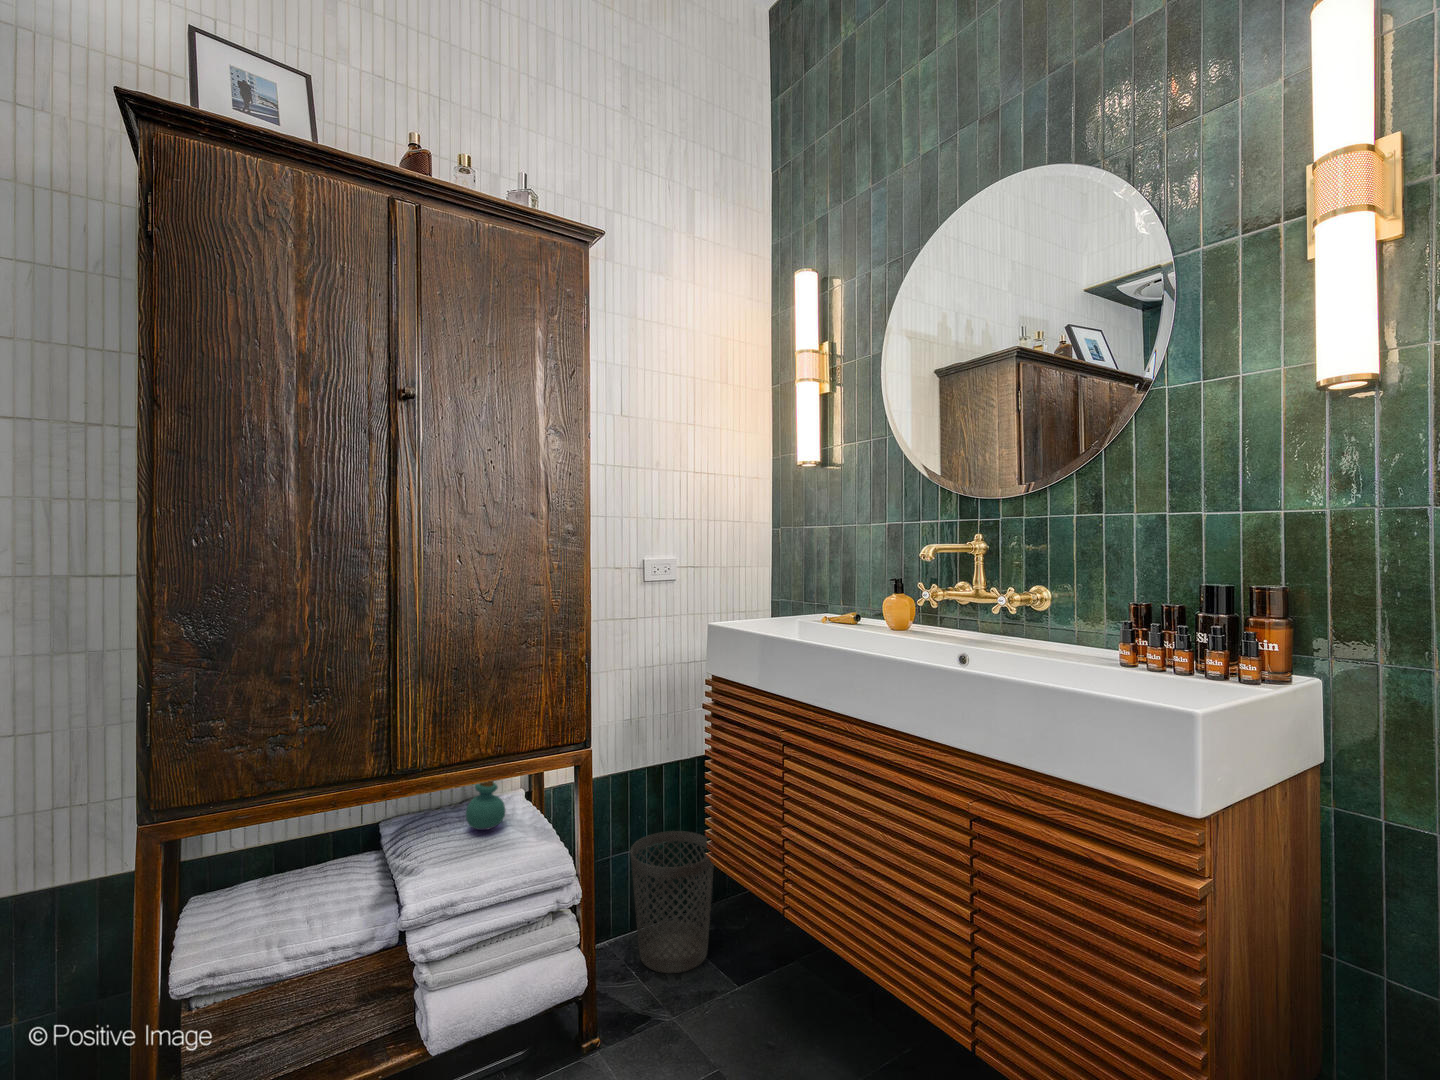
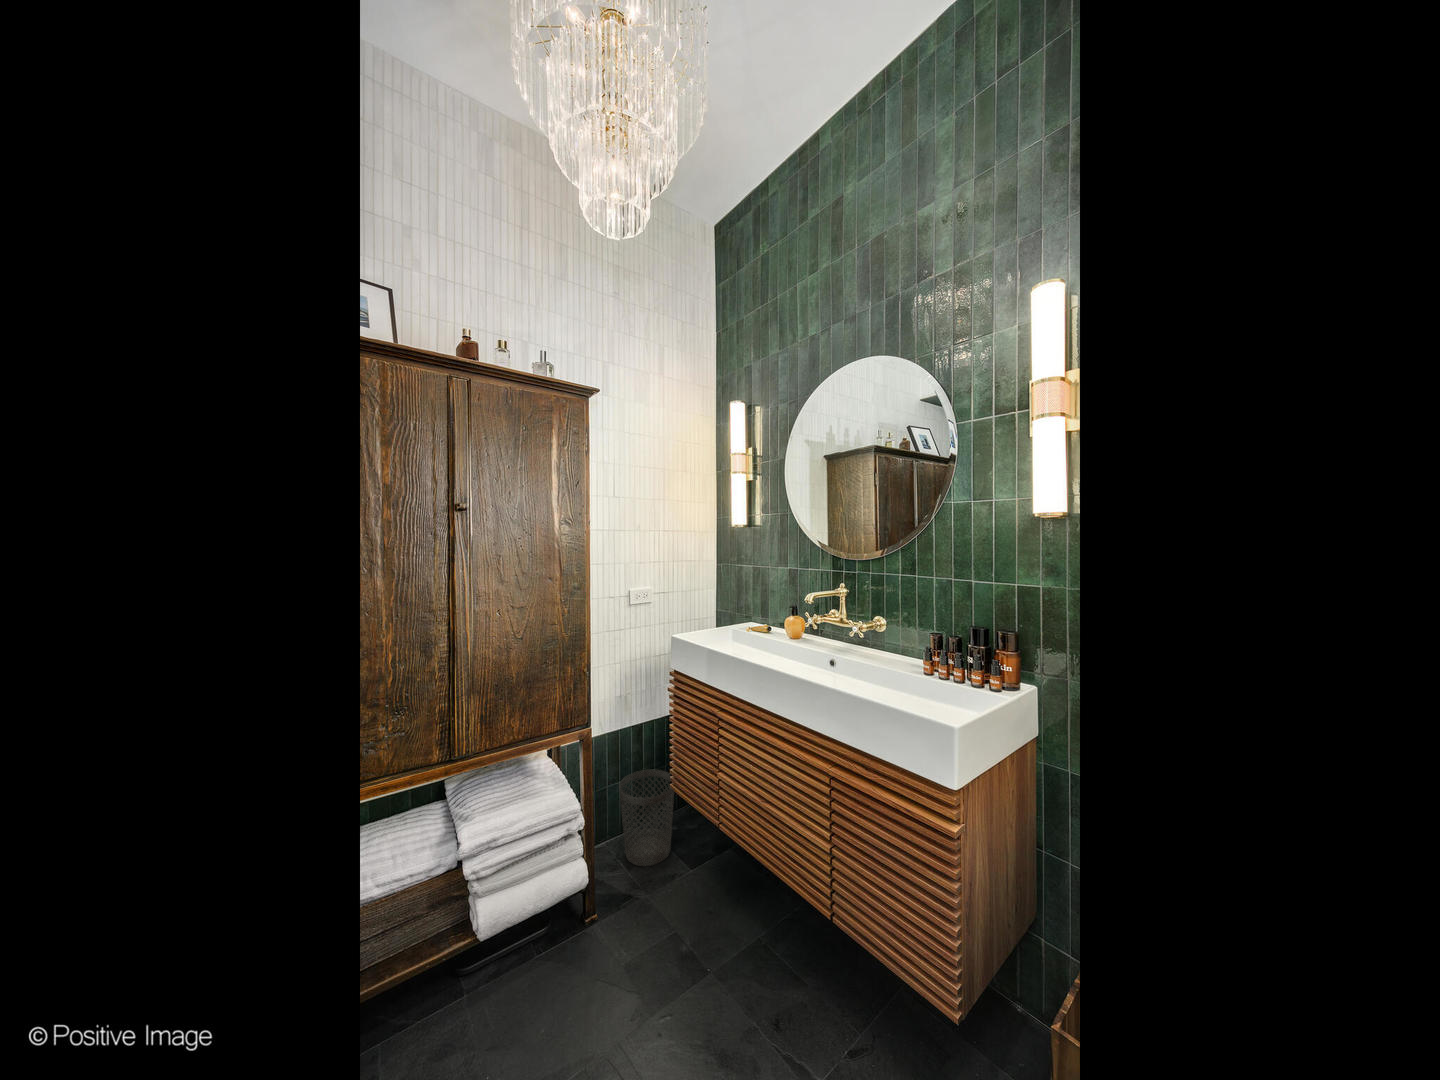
perfume bottle: present [466,781,505,830] -> none [506,748,533,786]

